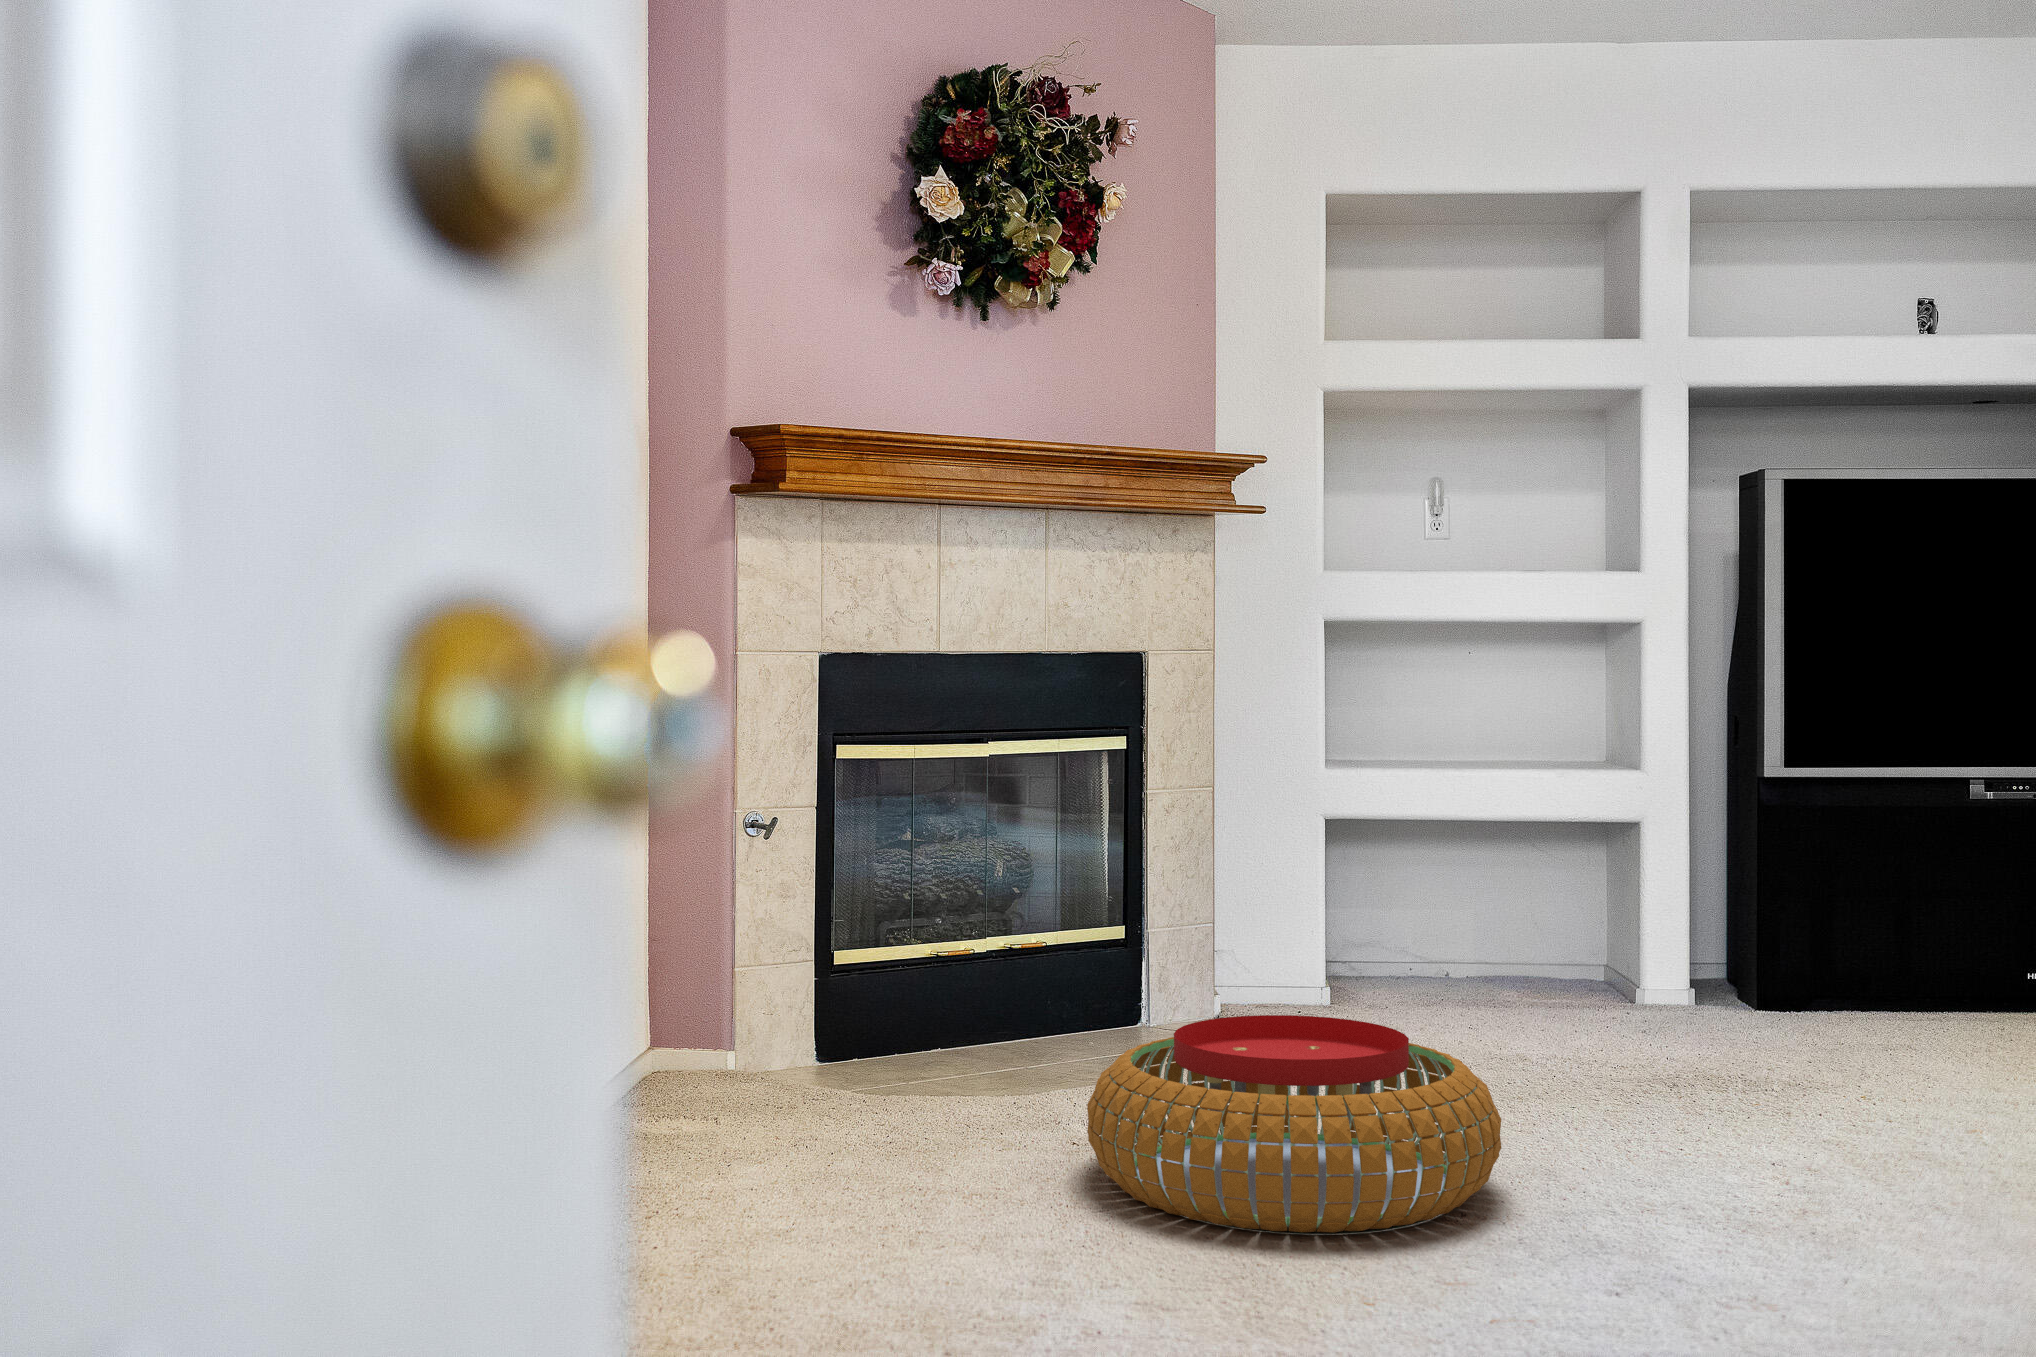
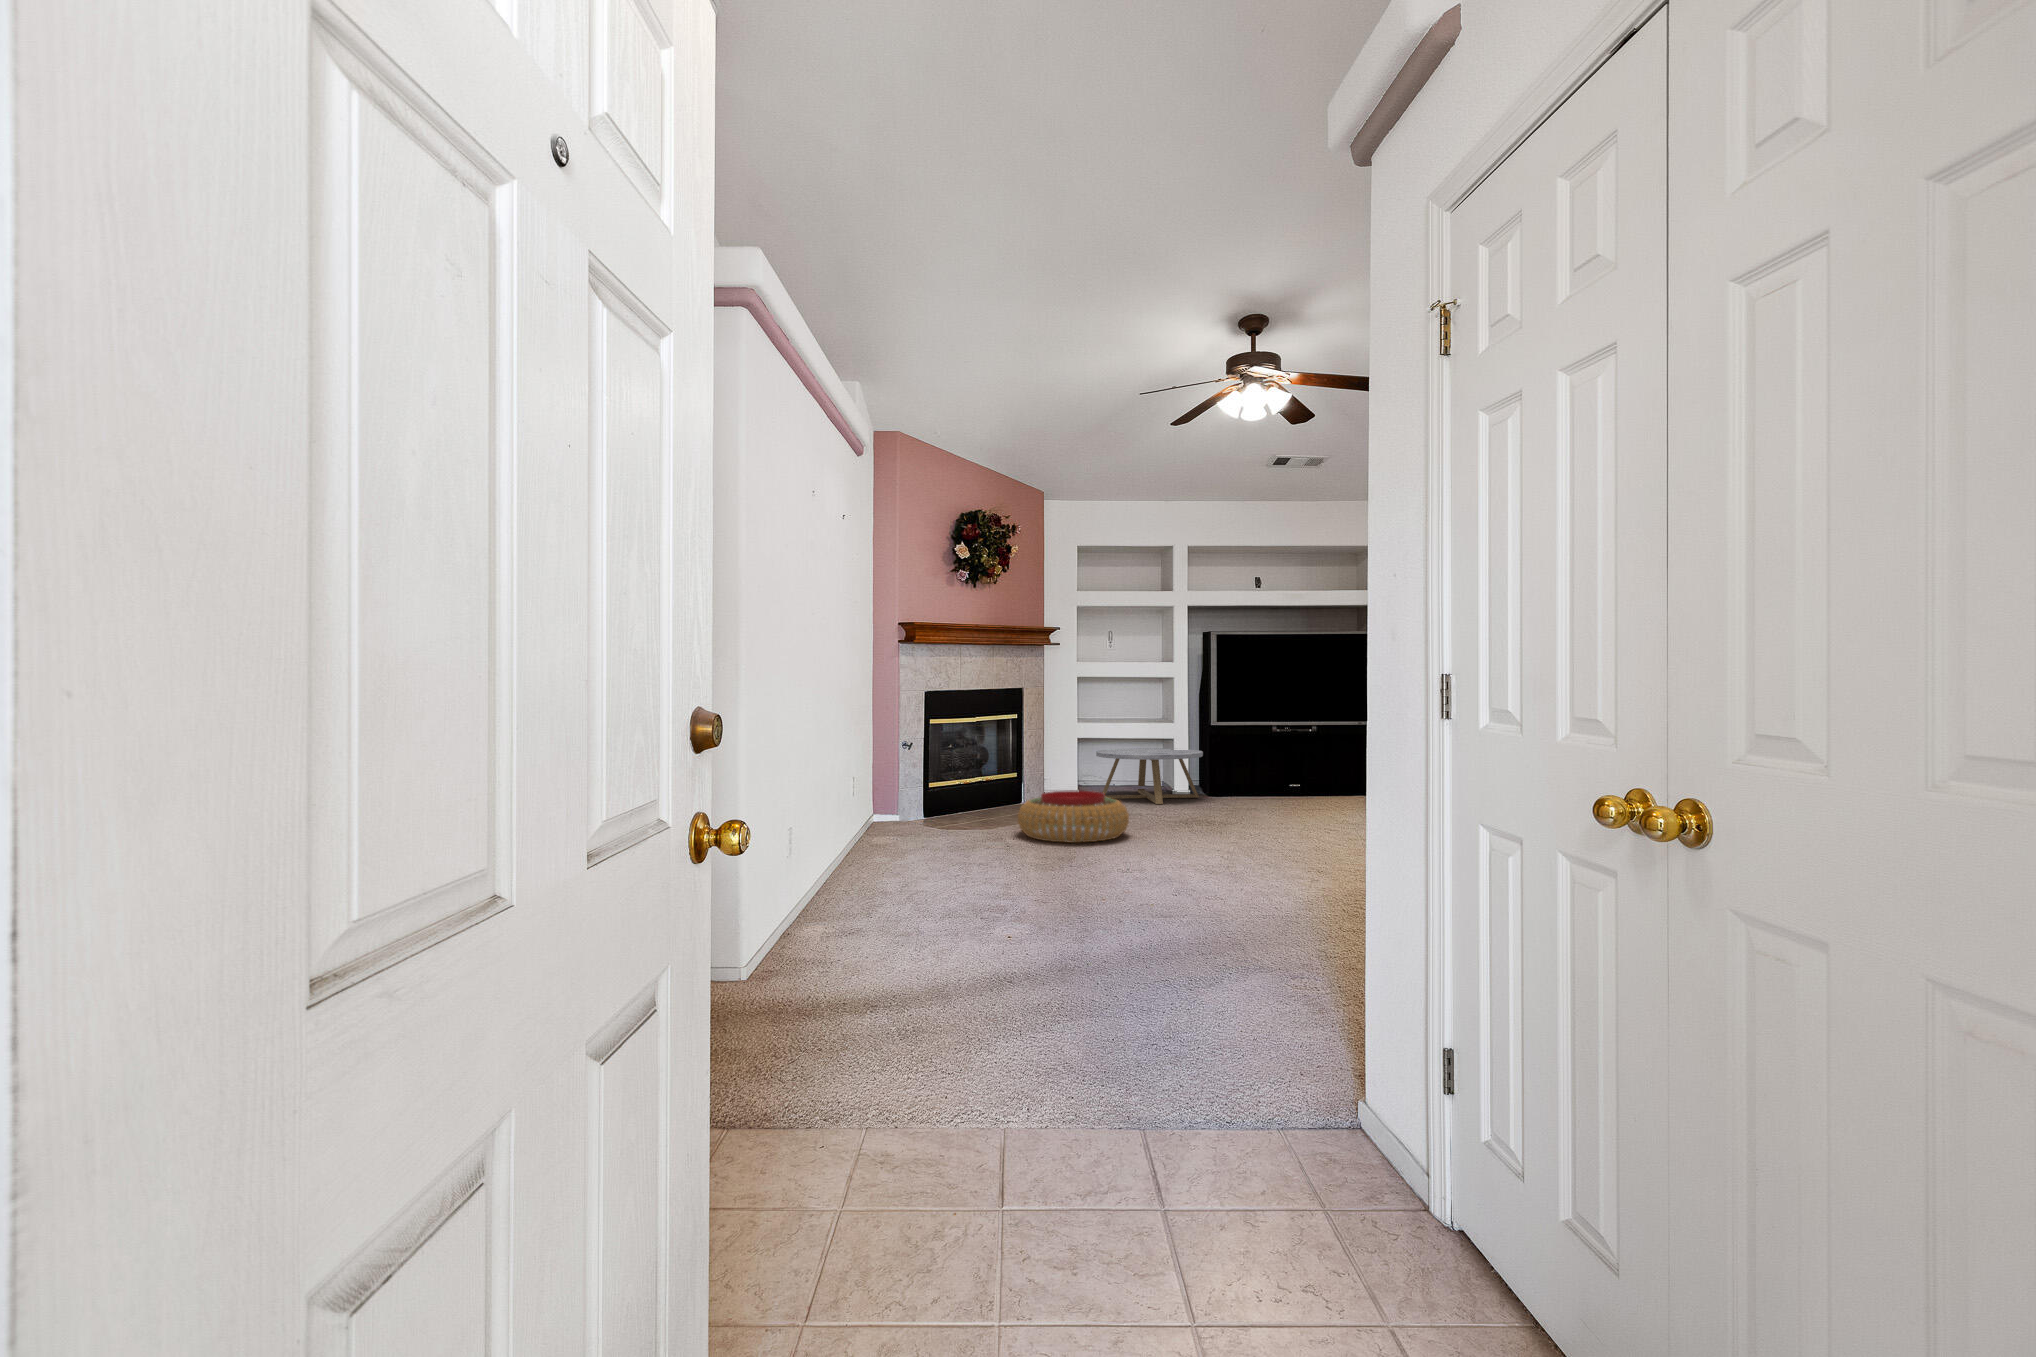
coffee table: none [1385,844,1739,1037] -> present [1096,748,1203,804]

